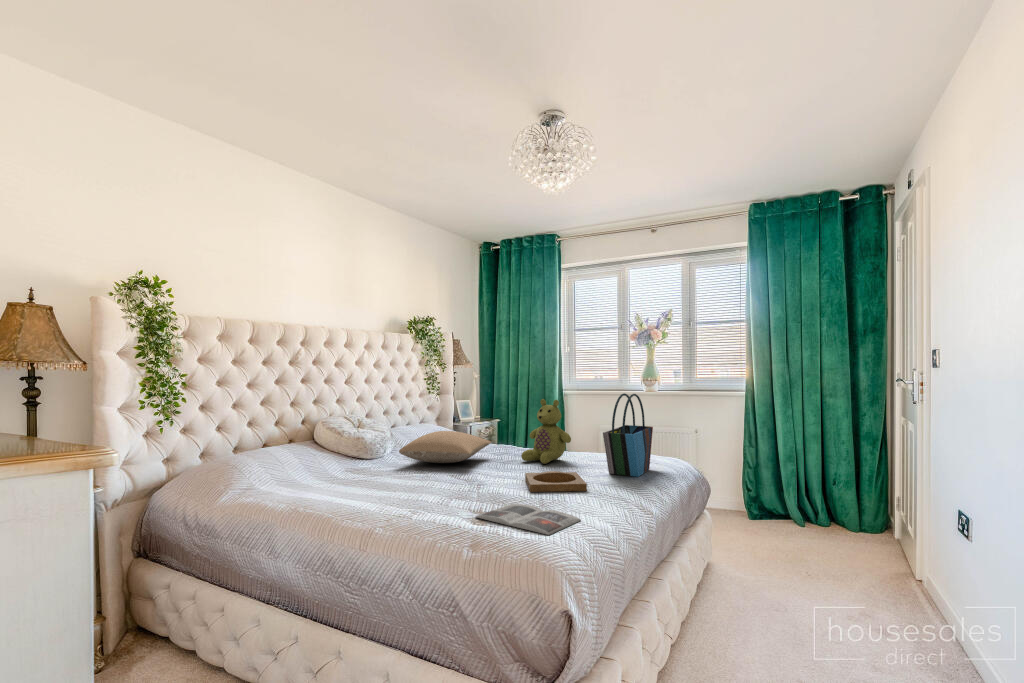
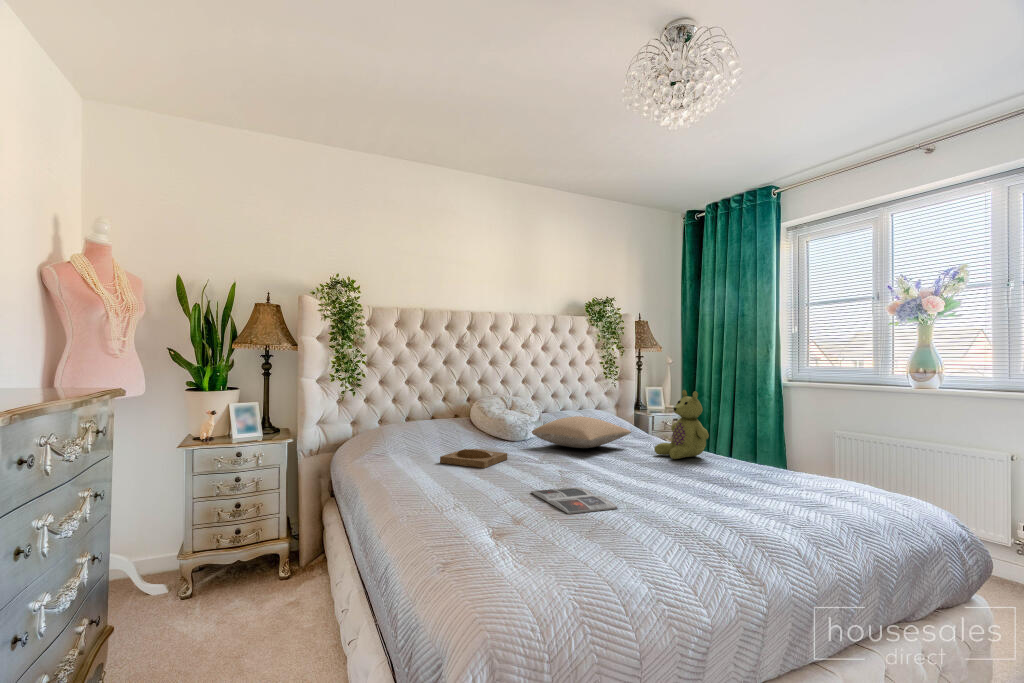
tote bag: present [603,393,653,477] -> none [716,388,798,483]
tray: present [525,471,587,492] -> present [440,449,507,468]

